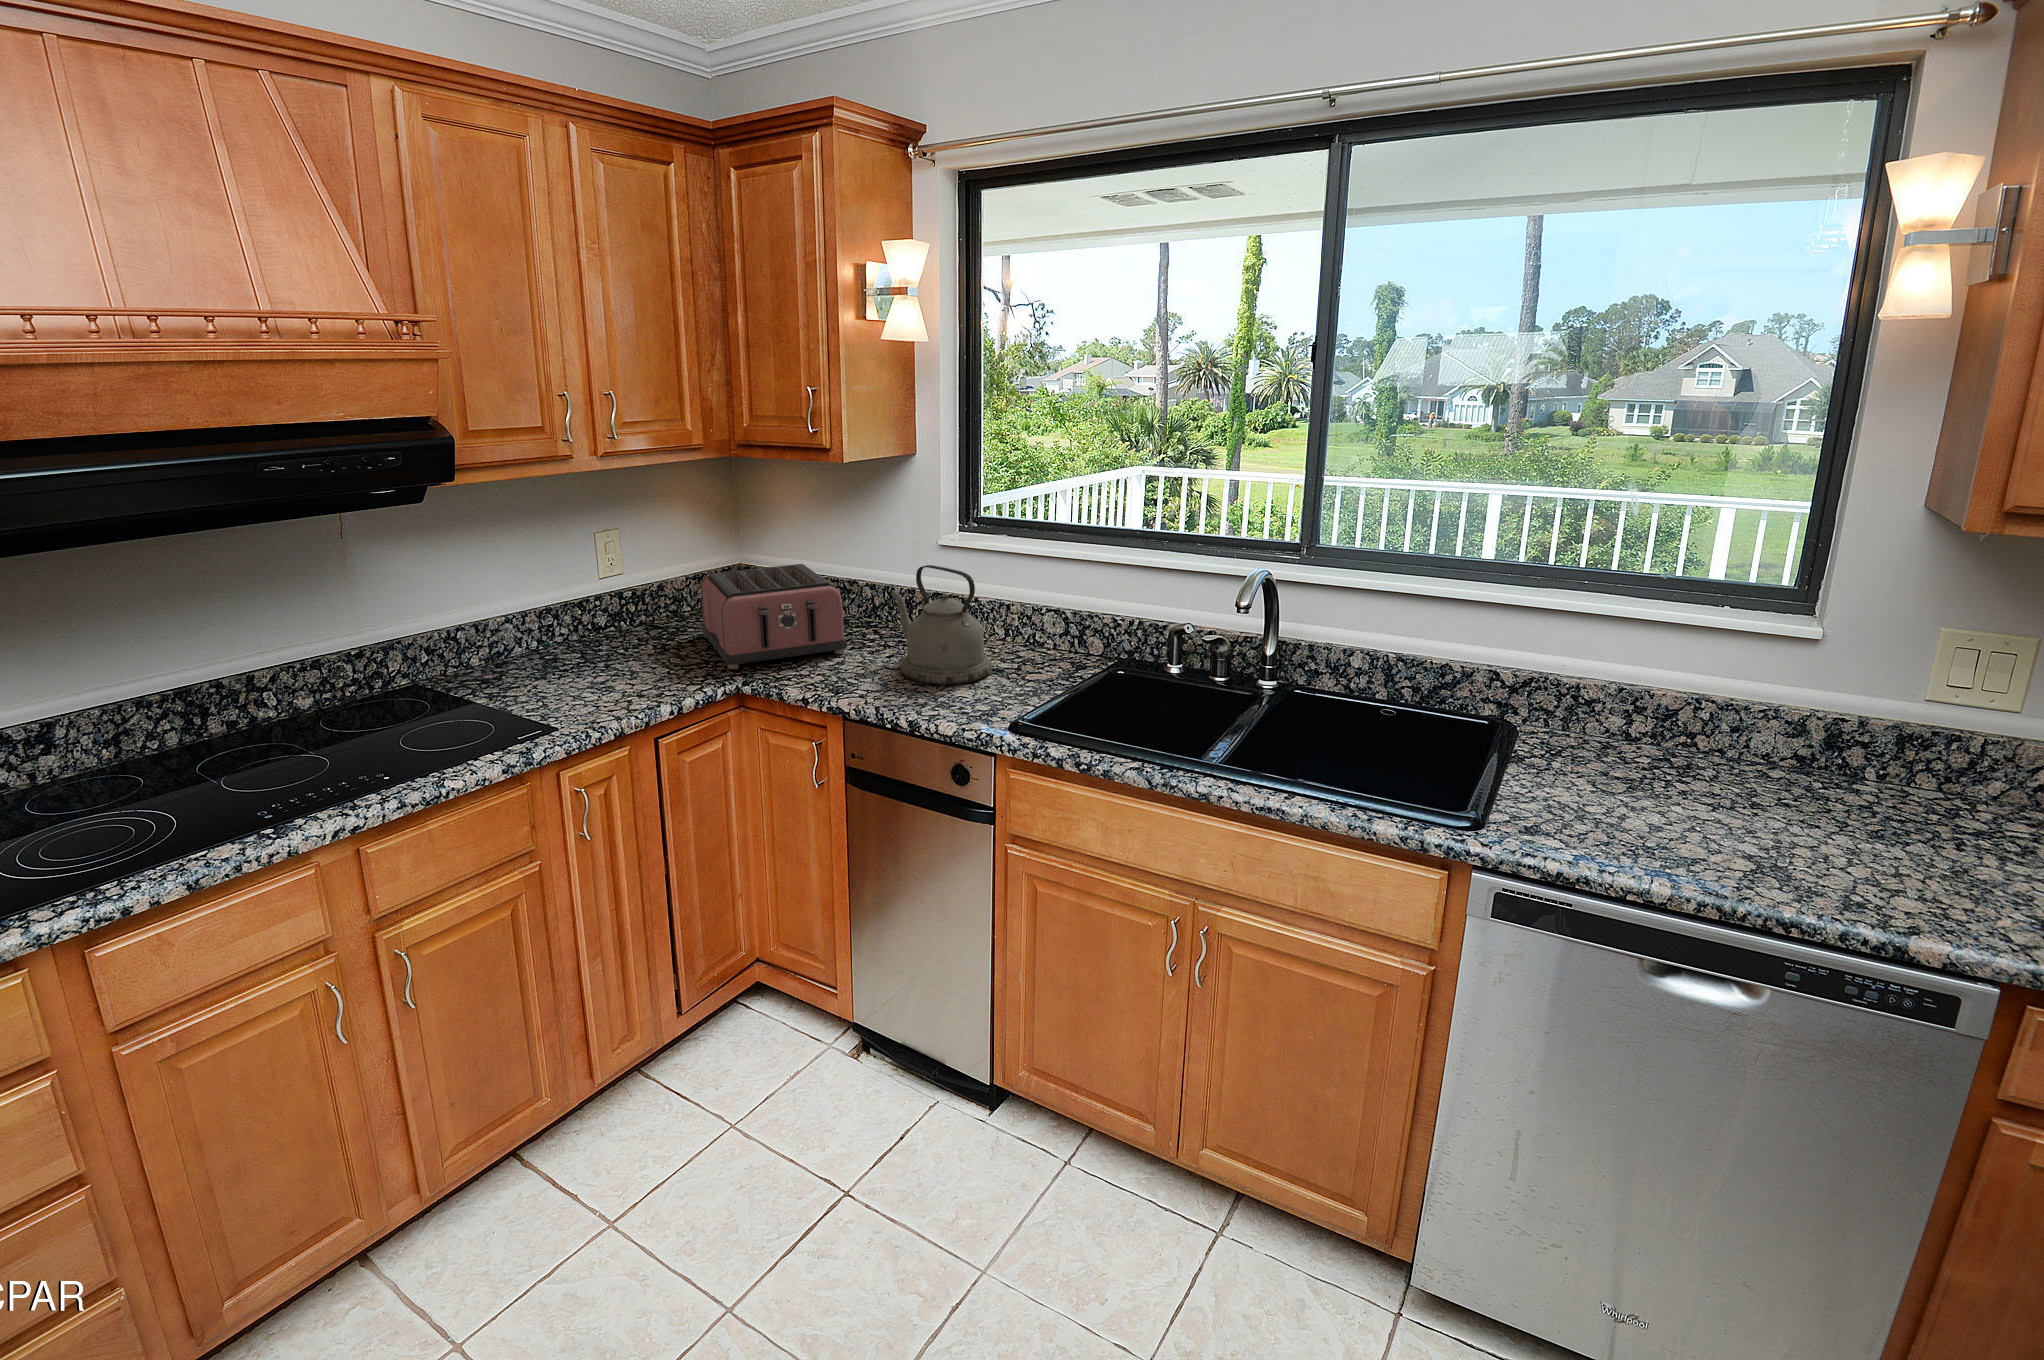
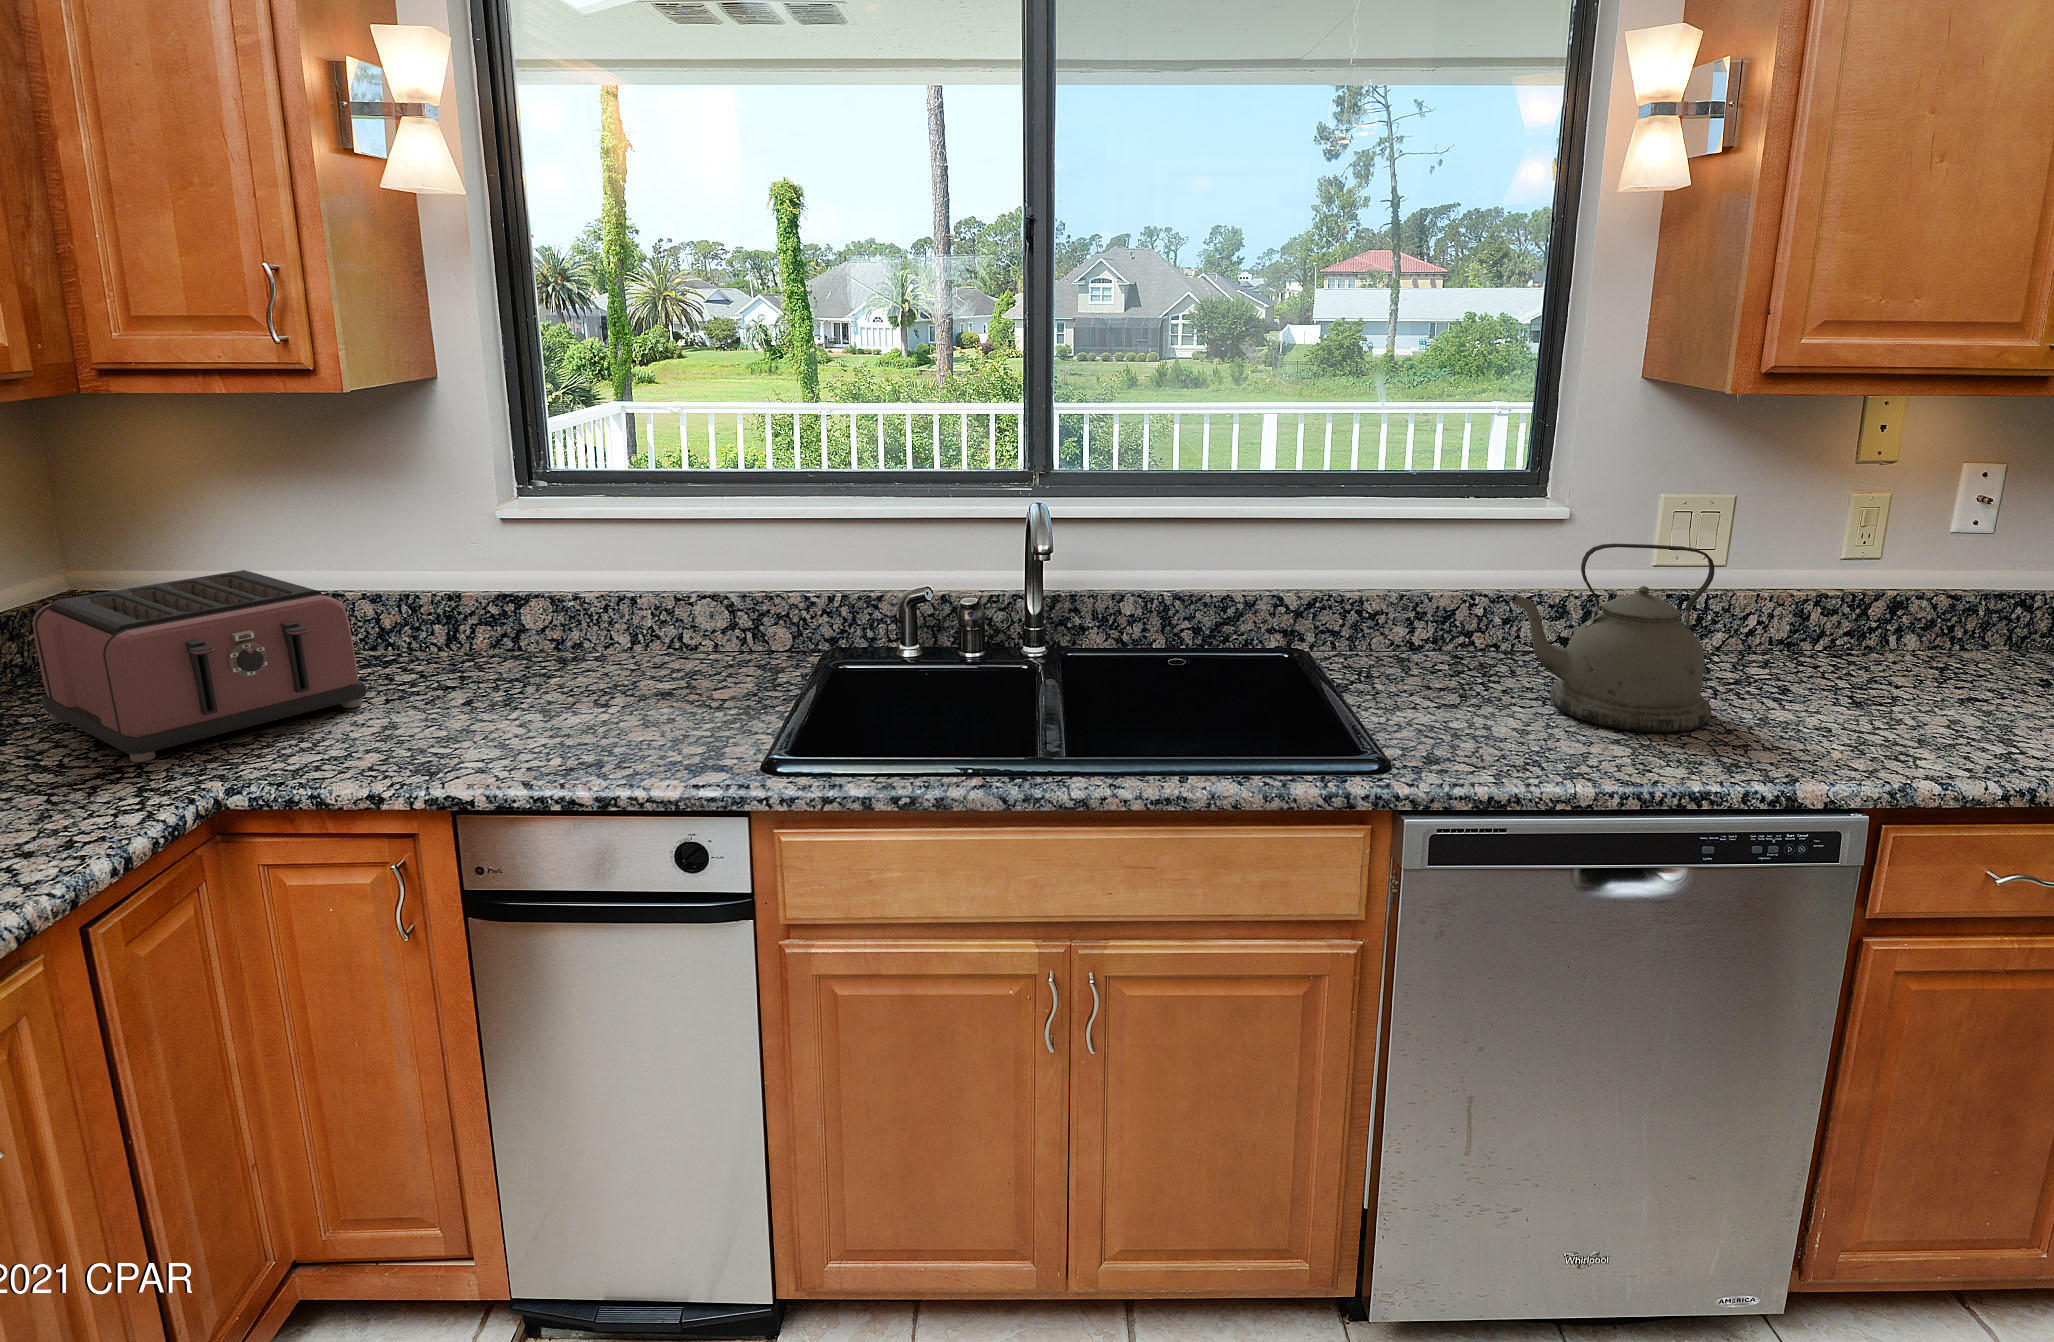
kettle: present [891,565,992,685] -> present [1512,544,1714,733]

